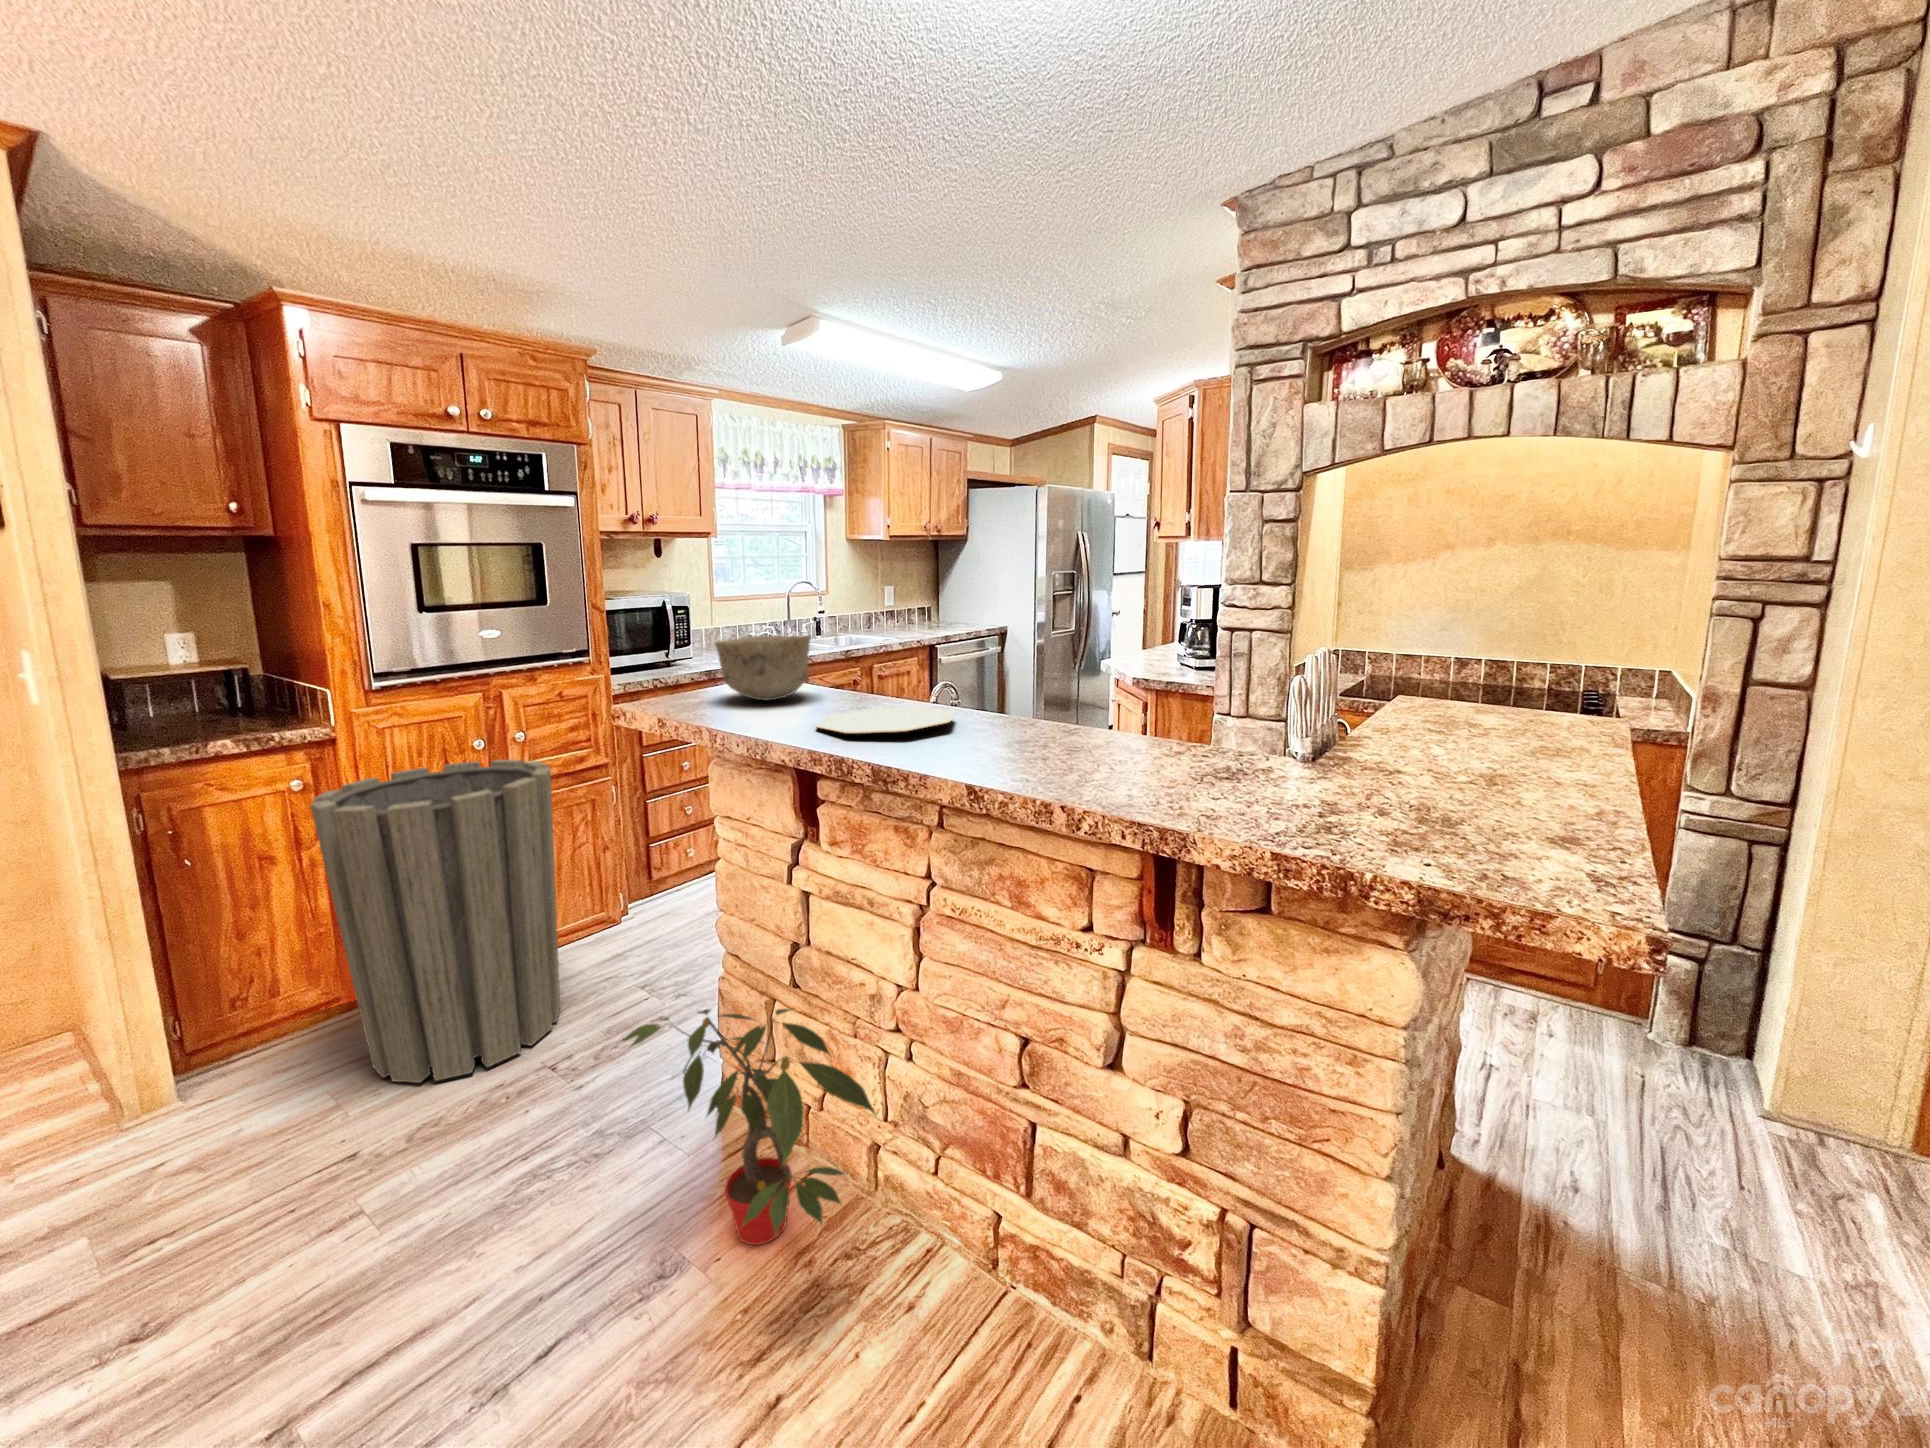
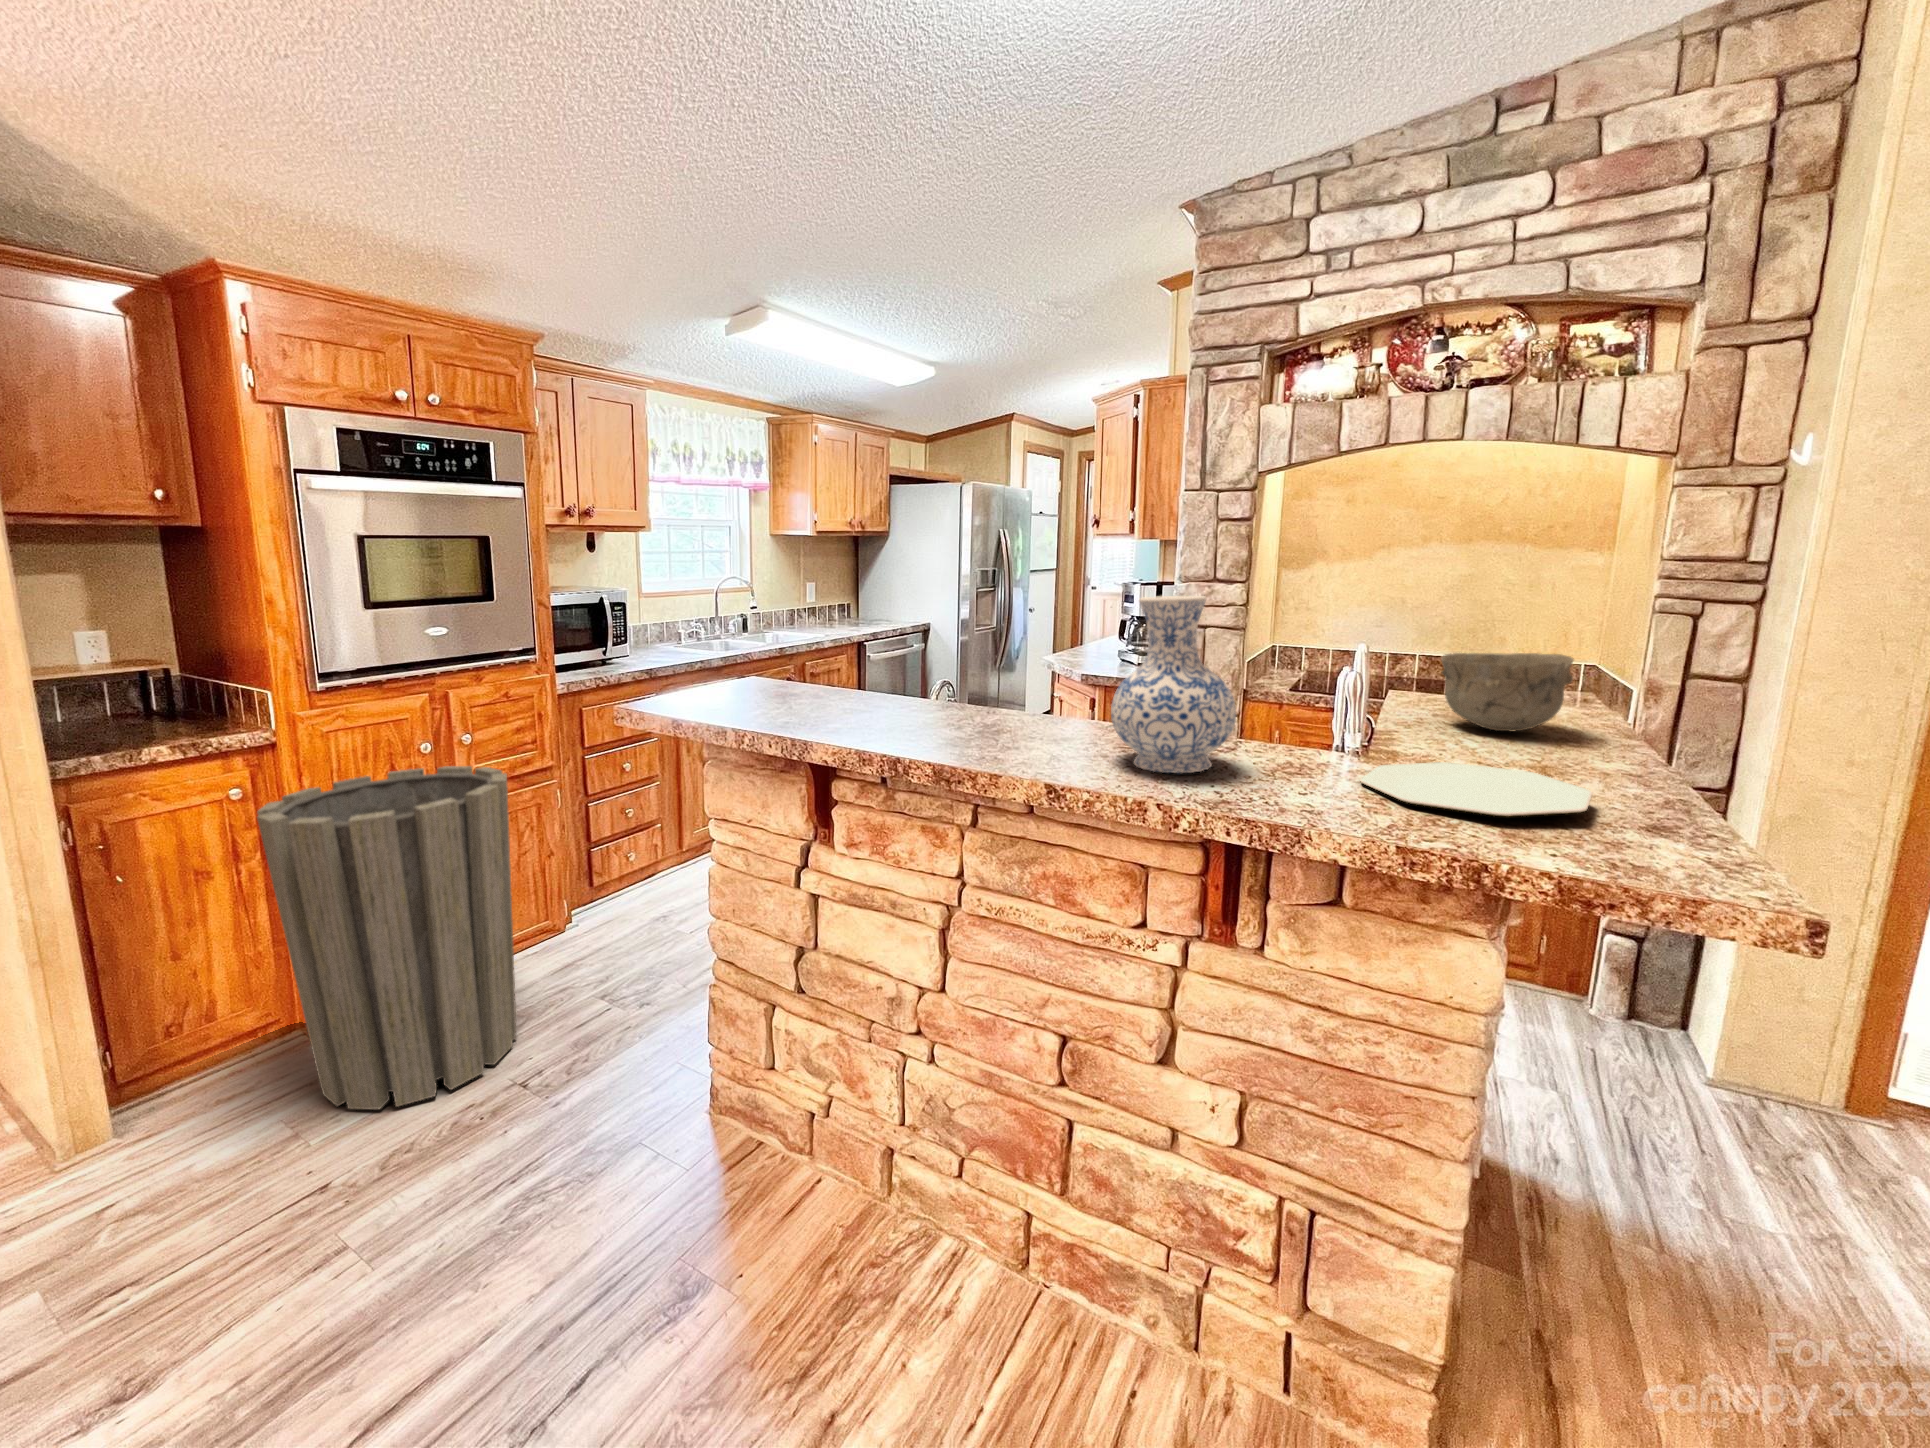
vase: none [1054,598,1175,777] -> present [1111,596,1236,774]
bowl: present [715,635,811,700] -> present [1441,653,1574,732]
plate: present [816,707,954,734] -> present [1361,762,1592,817]
potted plant: present [621,1009,876,1245] -> none [630,1016,916,1259]

